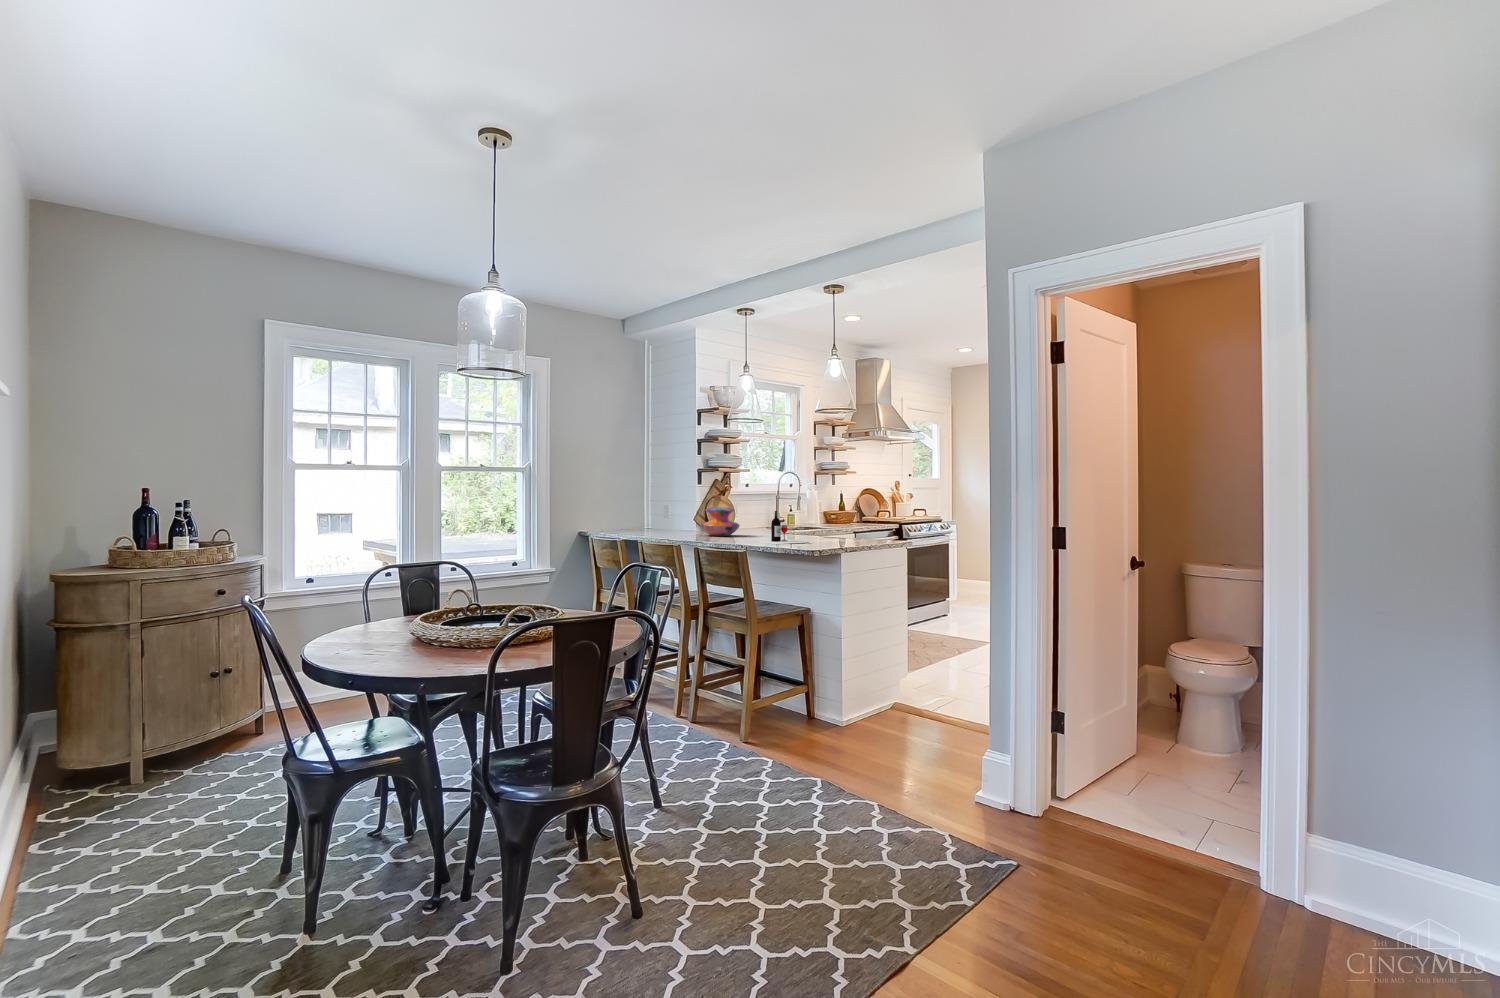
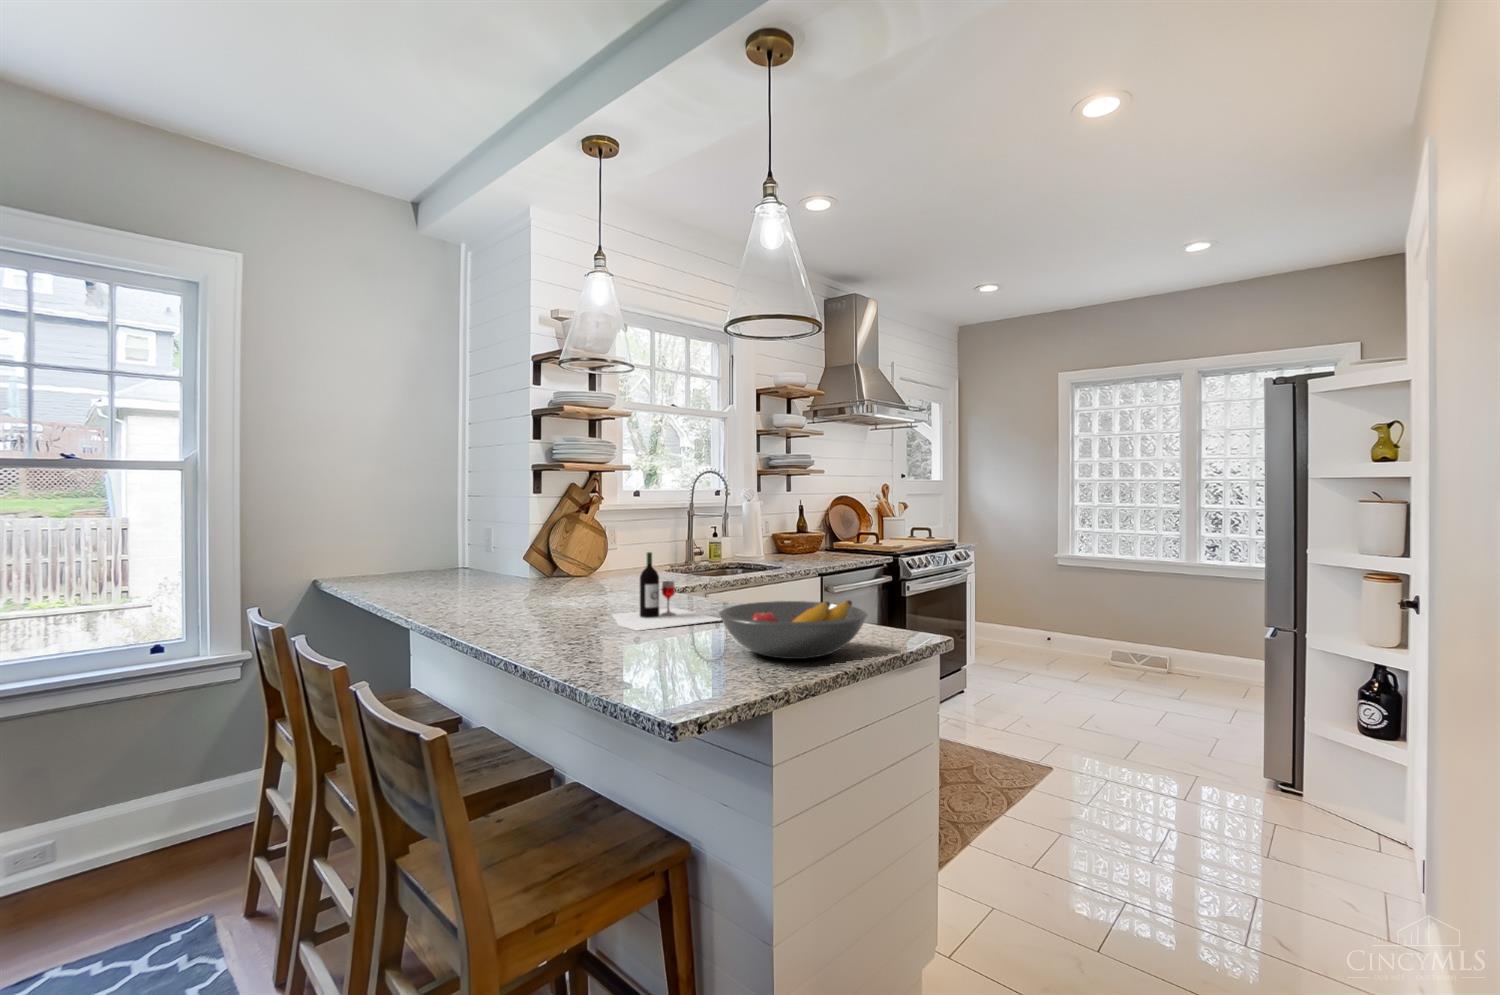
decorative vase: present [700,508,740,536] -> none [517,539,596,595]
fruit bowl: none [816,526,879,549] -> present [719,601,867,659]

